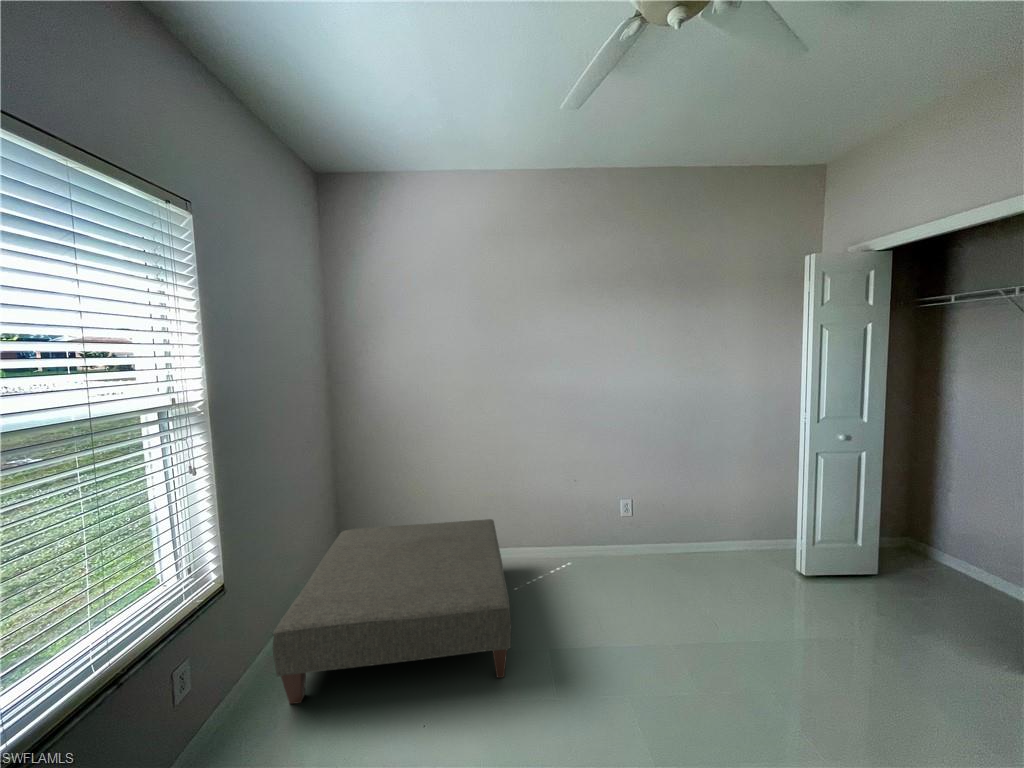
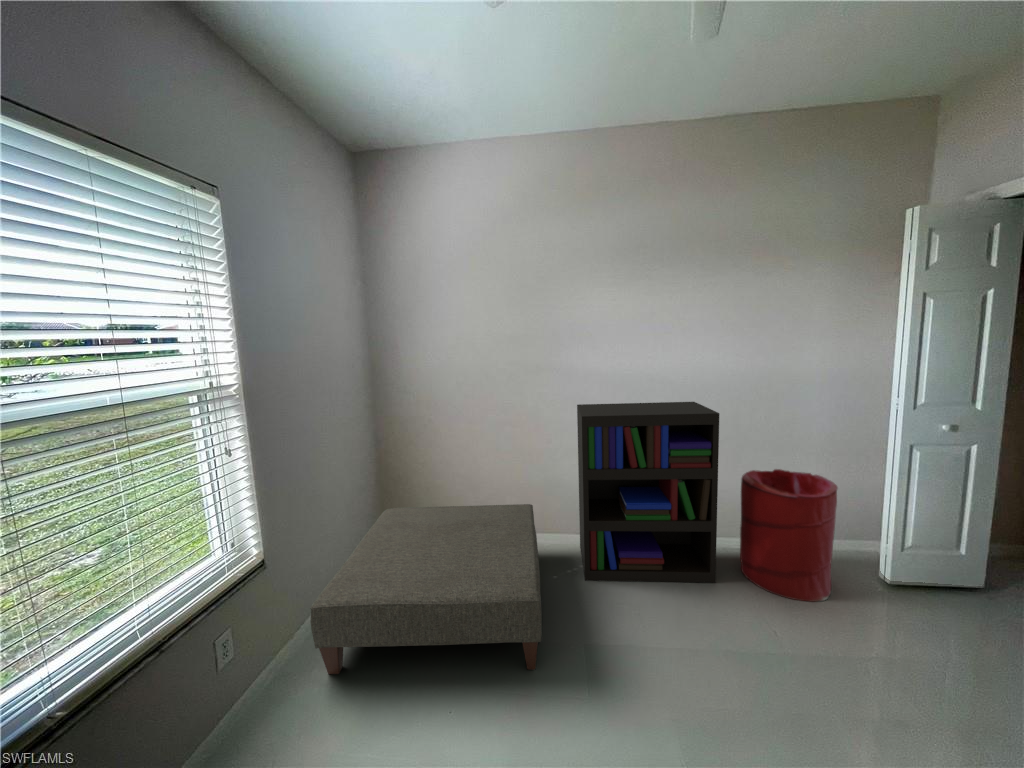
bookshelf: none [536,417,664,591] -> present [577,402,719,583]
laundry hamper: none [683,478,762,595] -> present [740,469,838,602]

